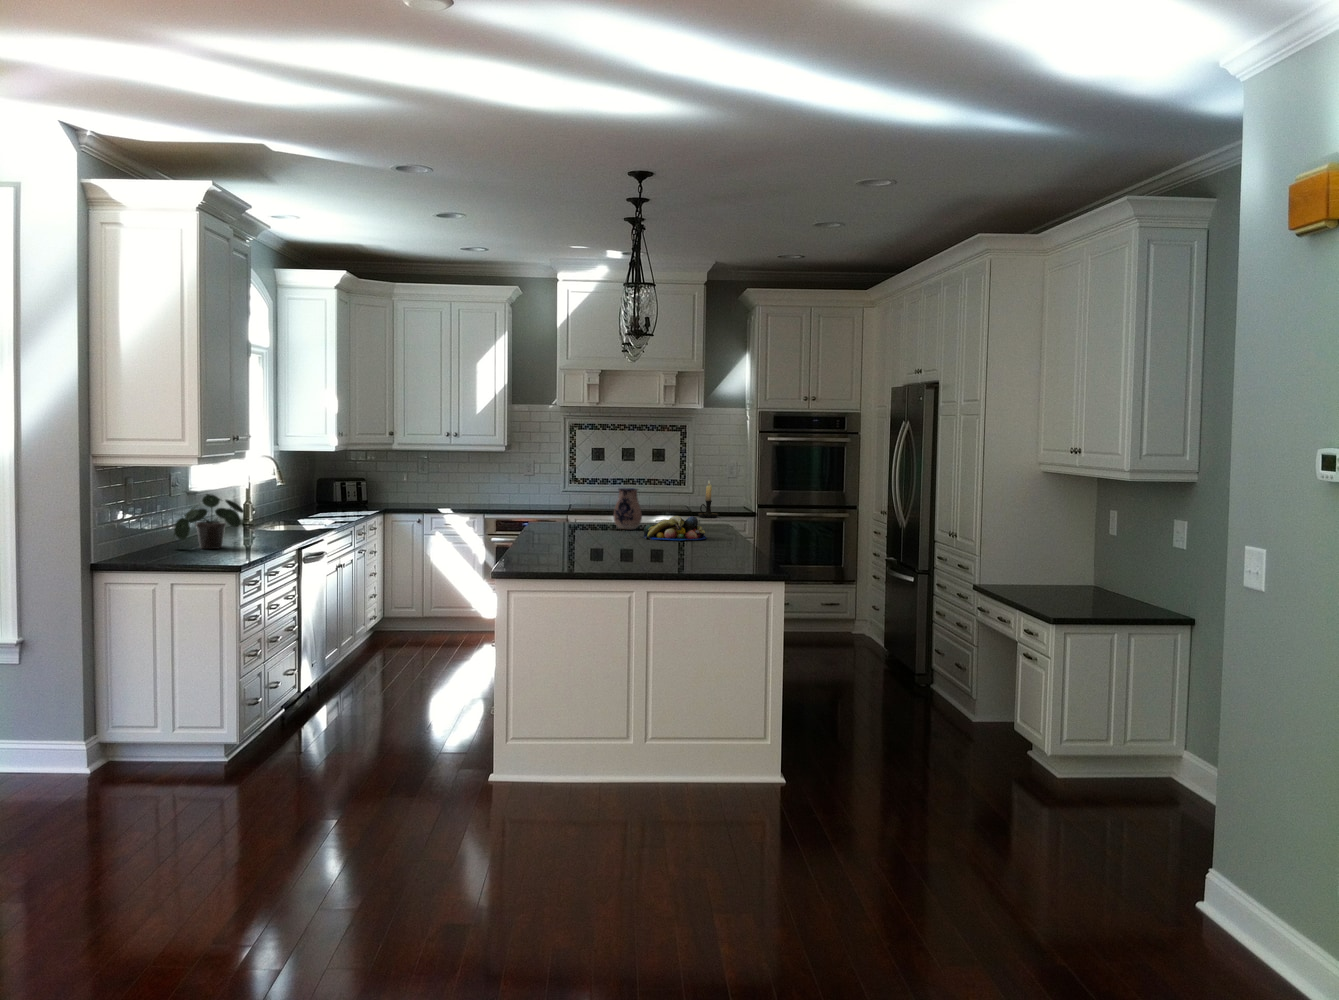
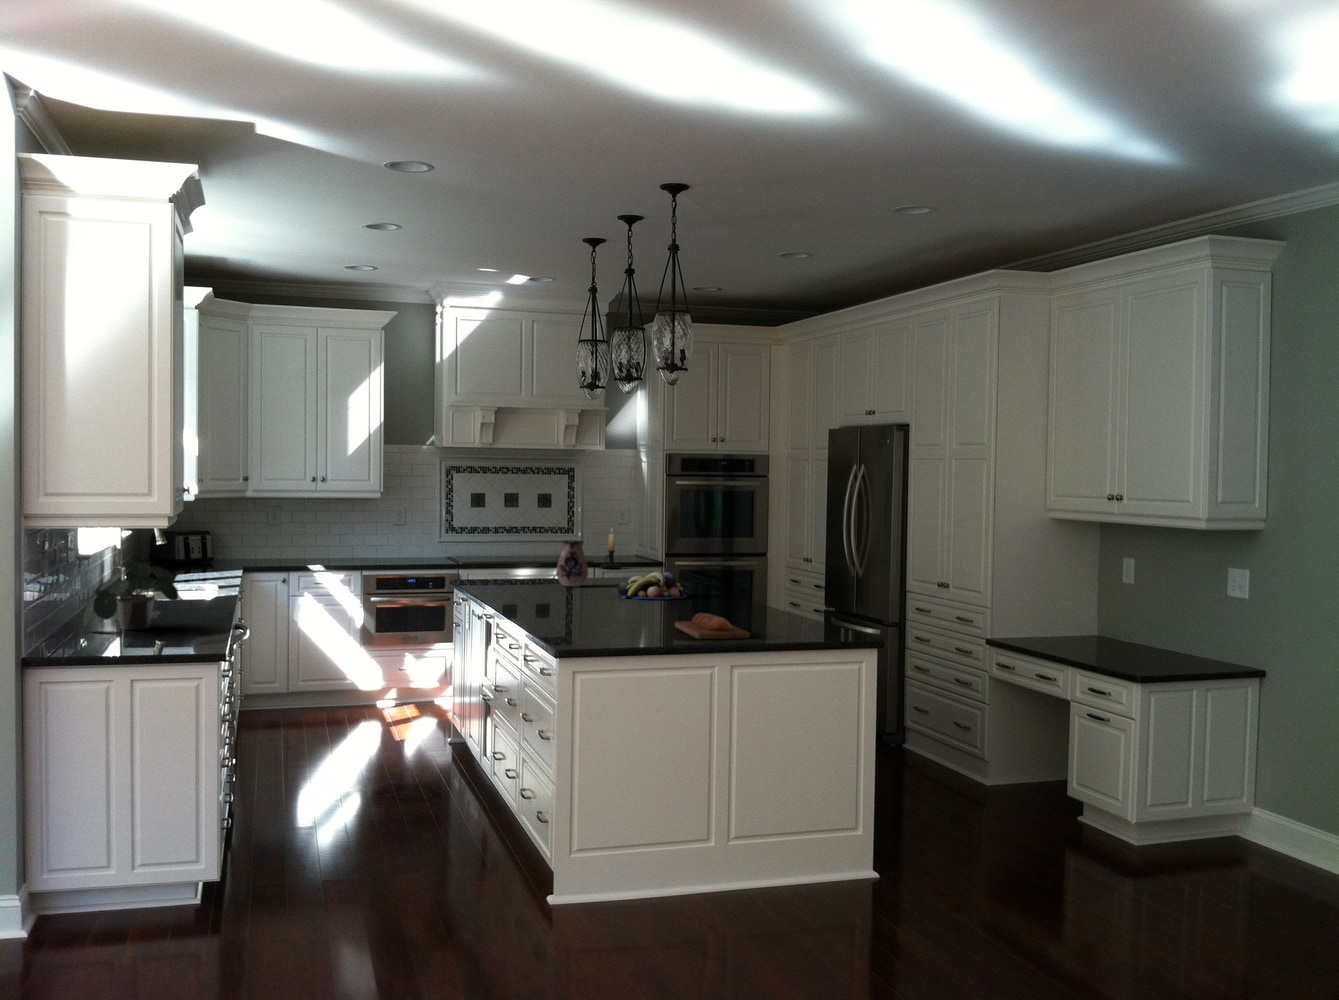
bread loaf: none [613,547,664,569] -> present [675,613,750,639]

